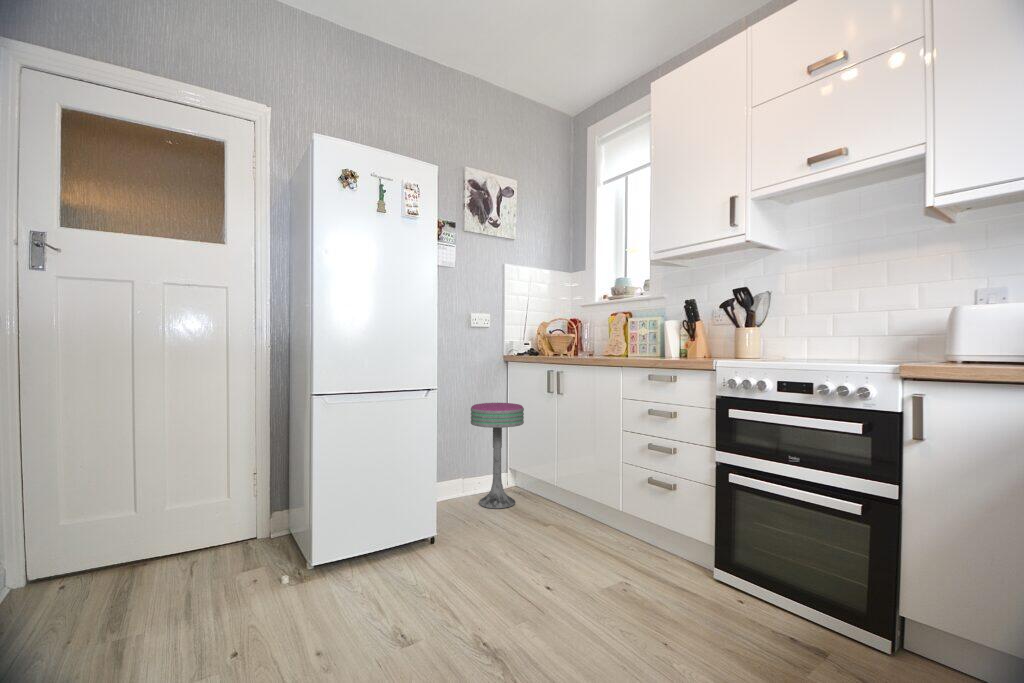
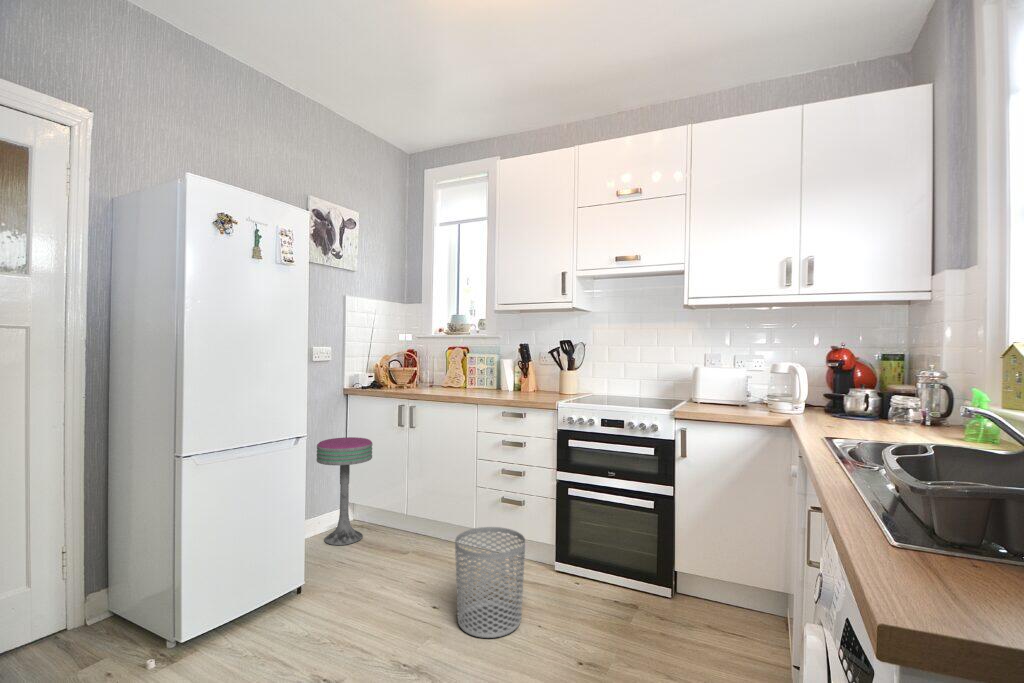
waste bin: none [560,504,649,644] -> present [455,527,525,638]

